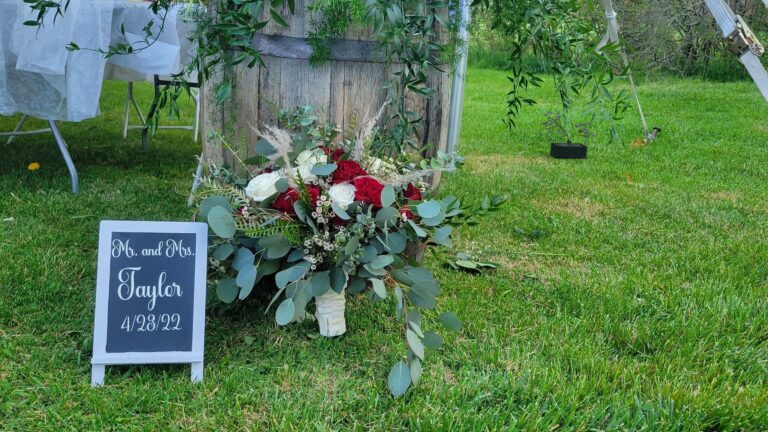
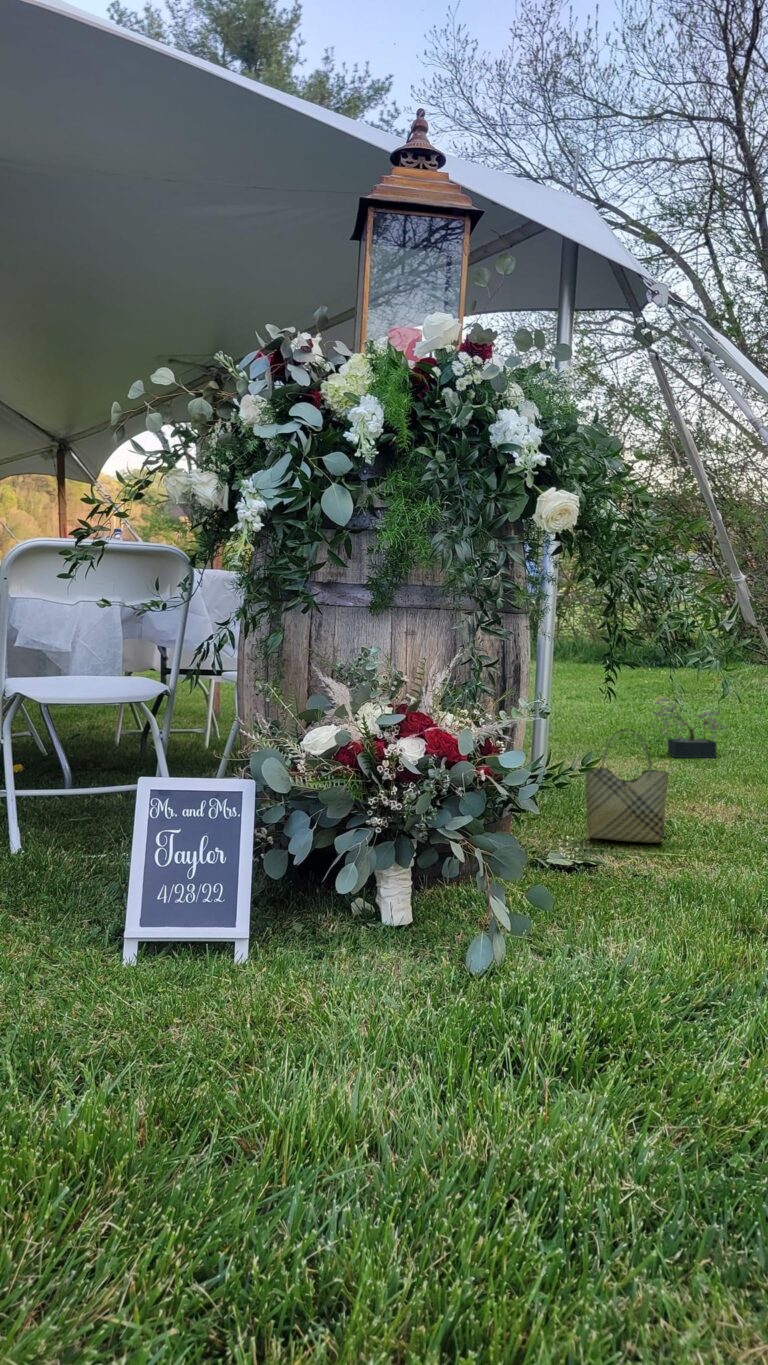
woven basket: none [488,154,555,246] -> present [586,729,669,843]

